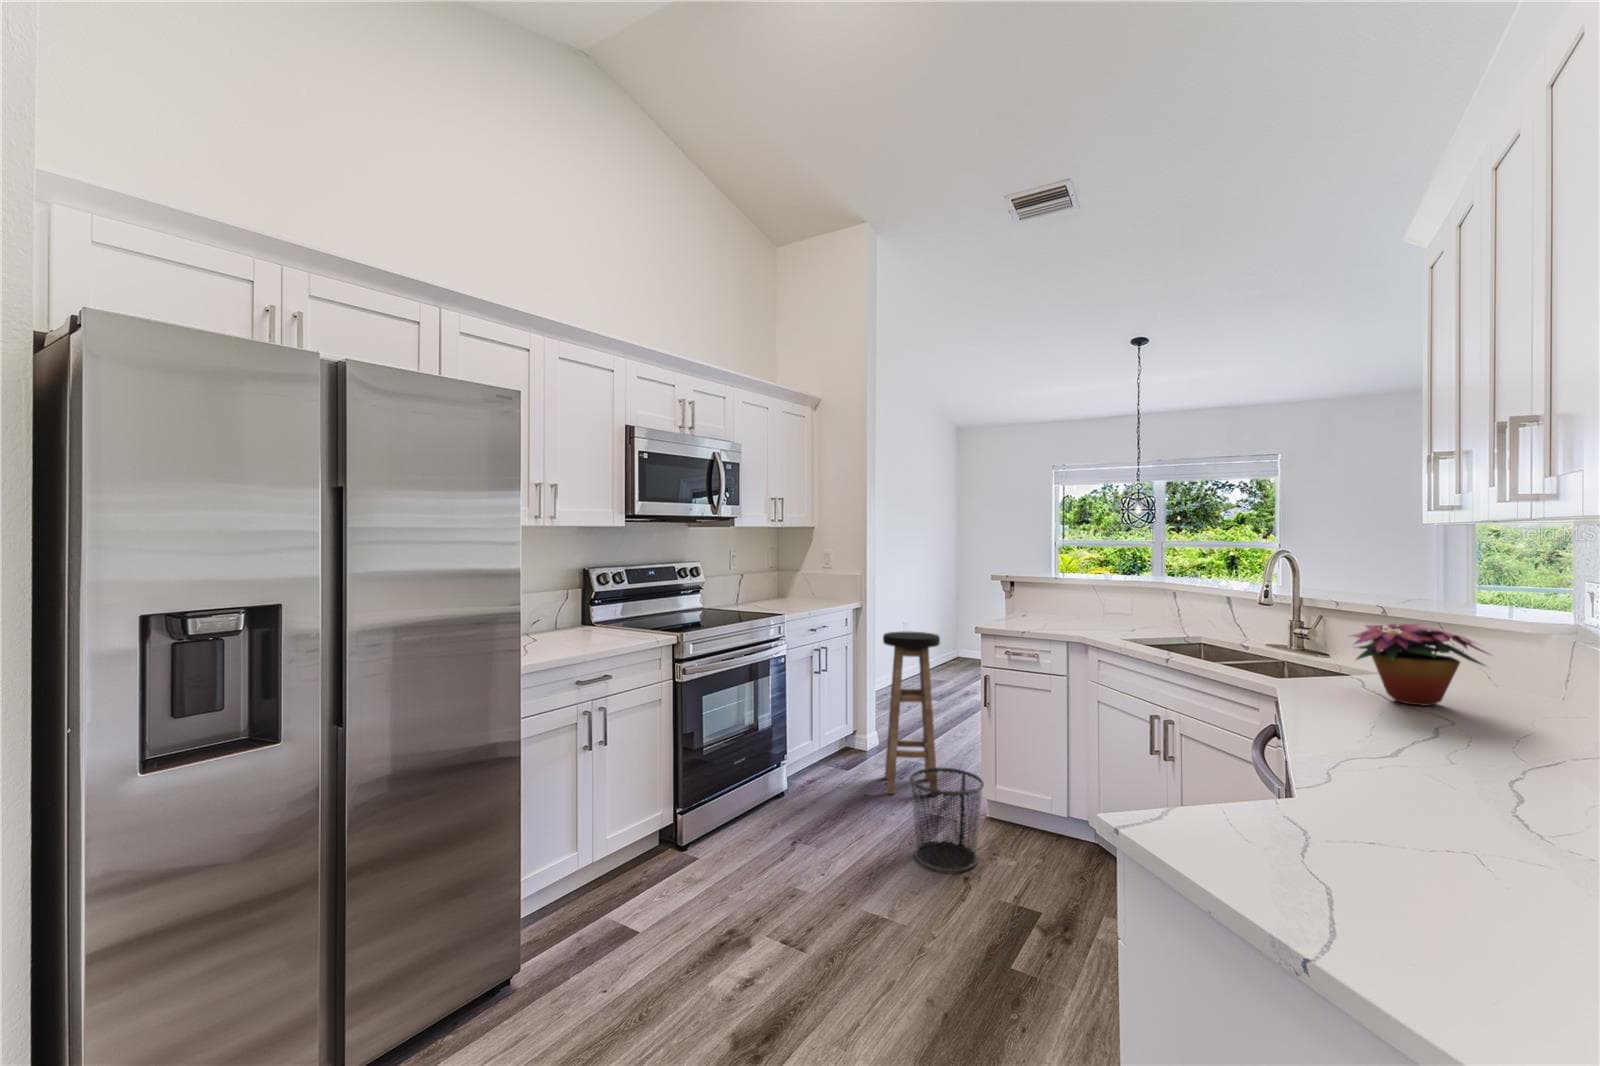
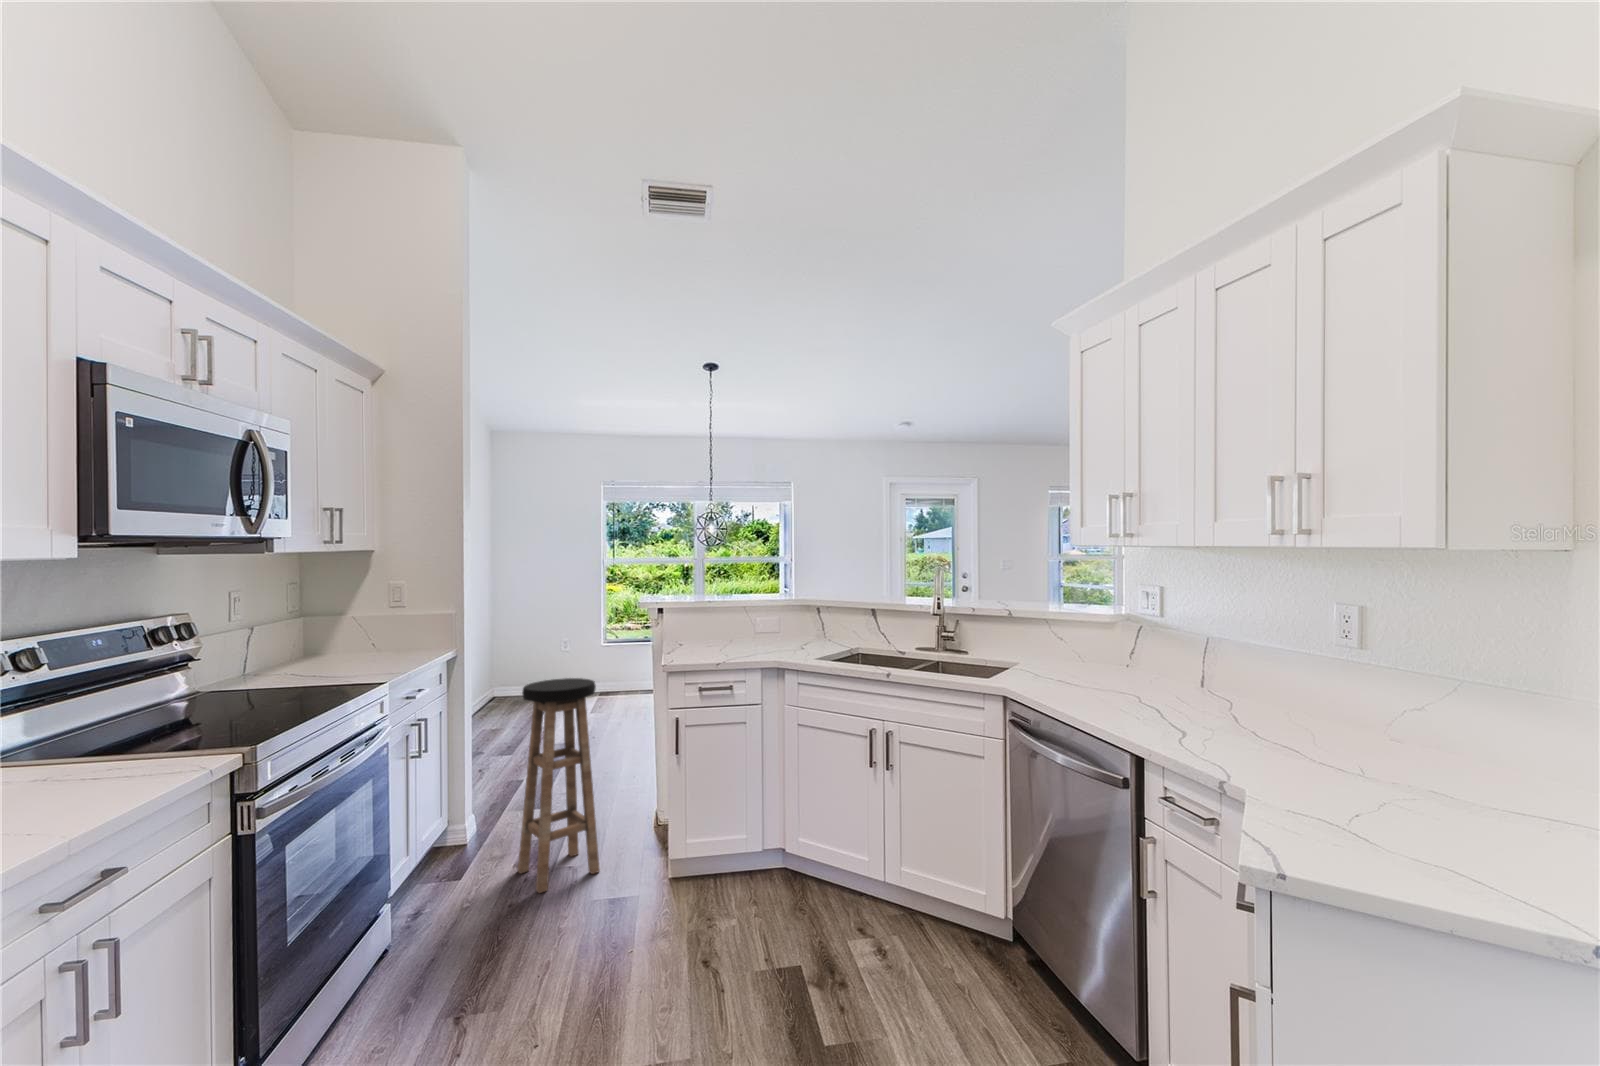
flower arrangement: present [1351,624,1488,706] -> none [1042,621,1142,684]
waste bin: present [909,768,984,872] -> none [625,835,715,974]

